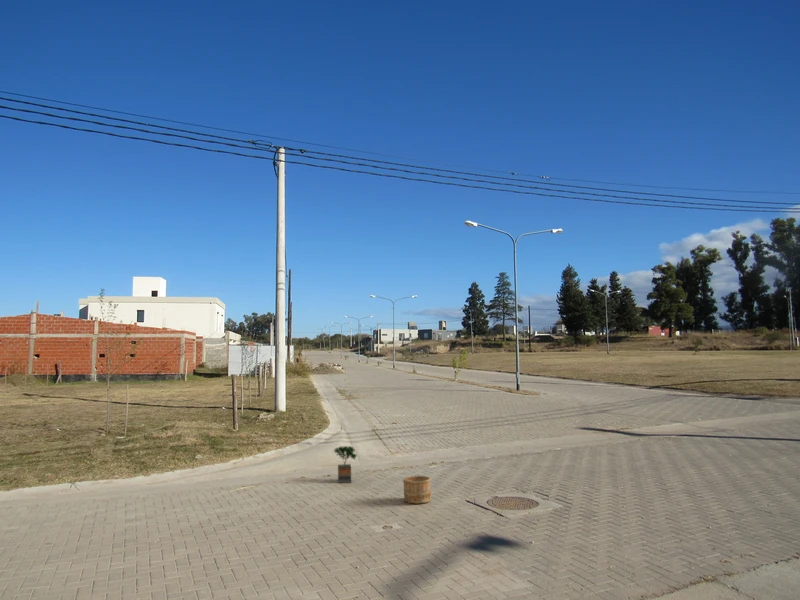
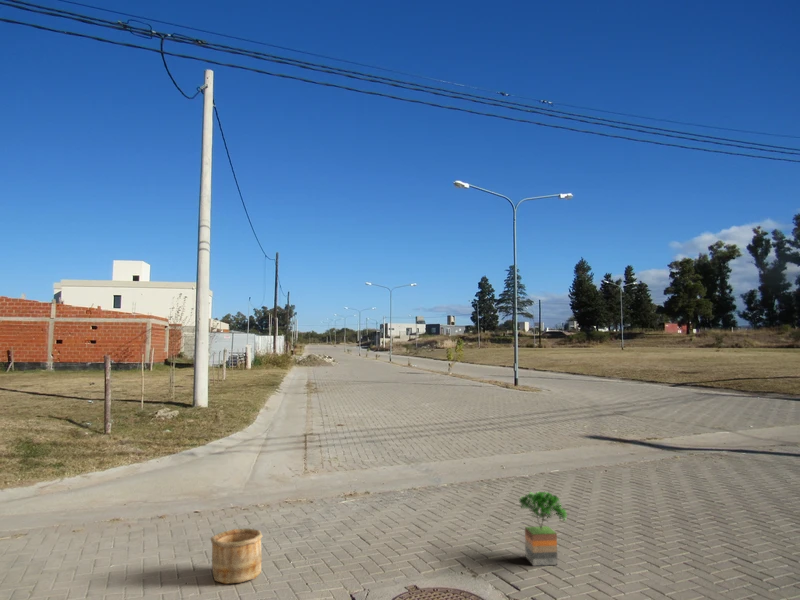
potted tree: present [334,446,357,483] -> present [519,492,567,566]

